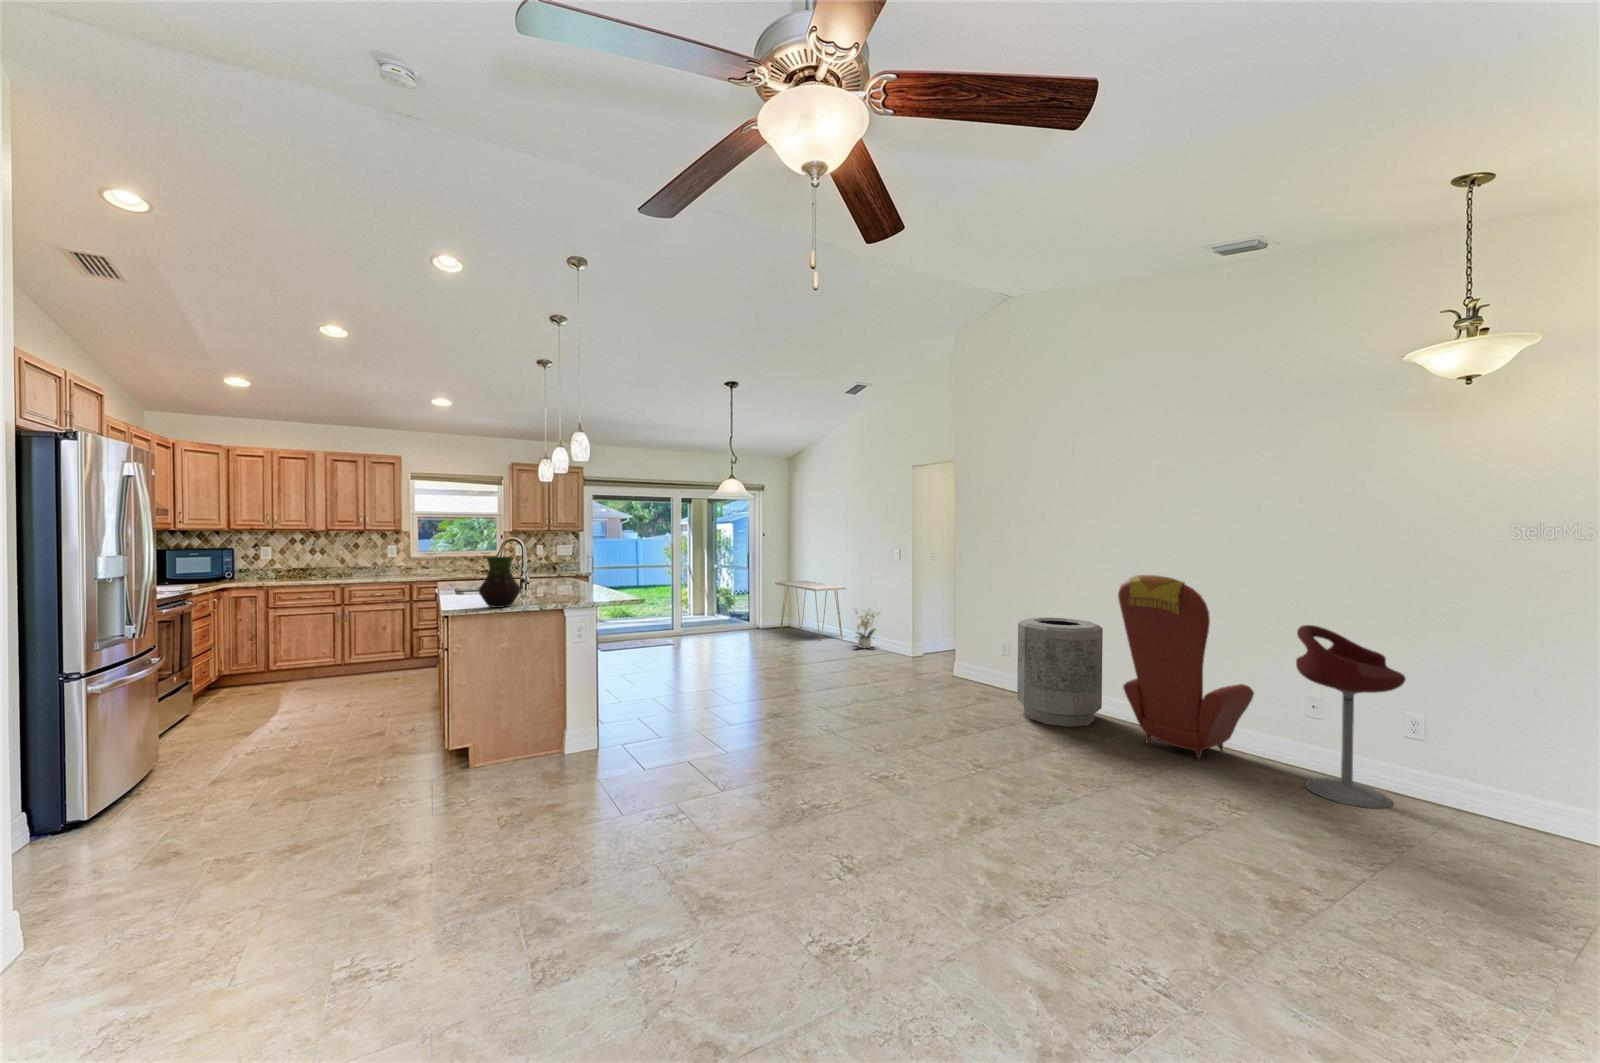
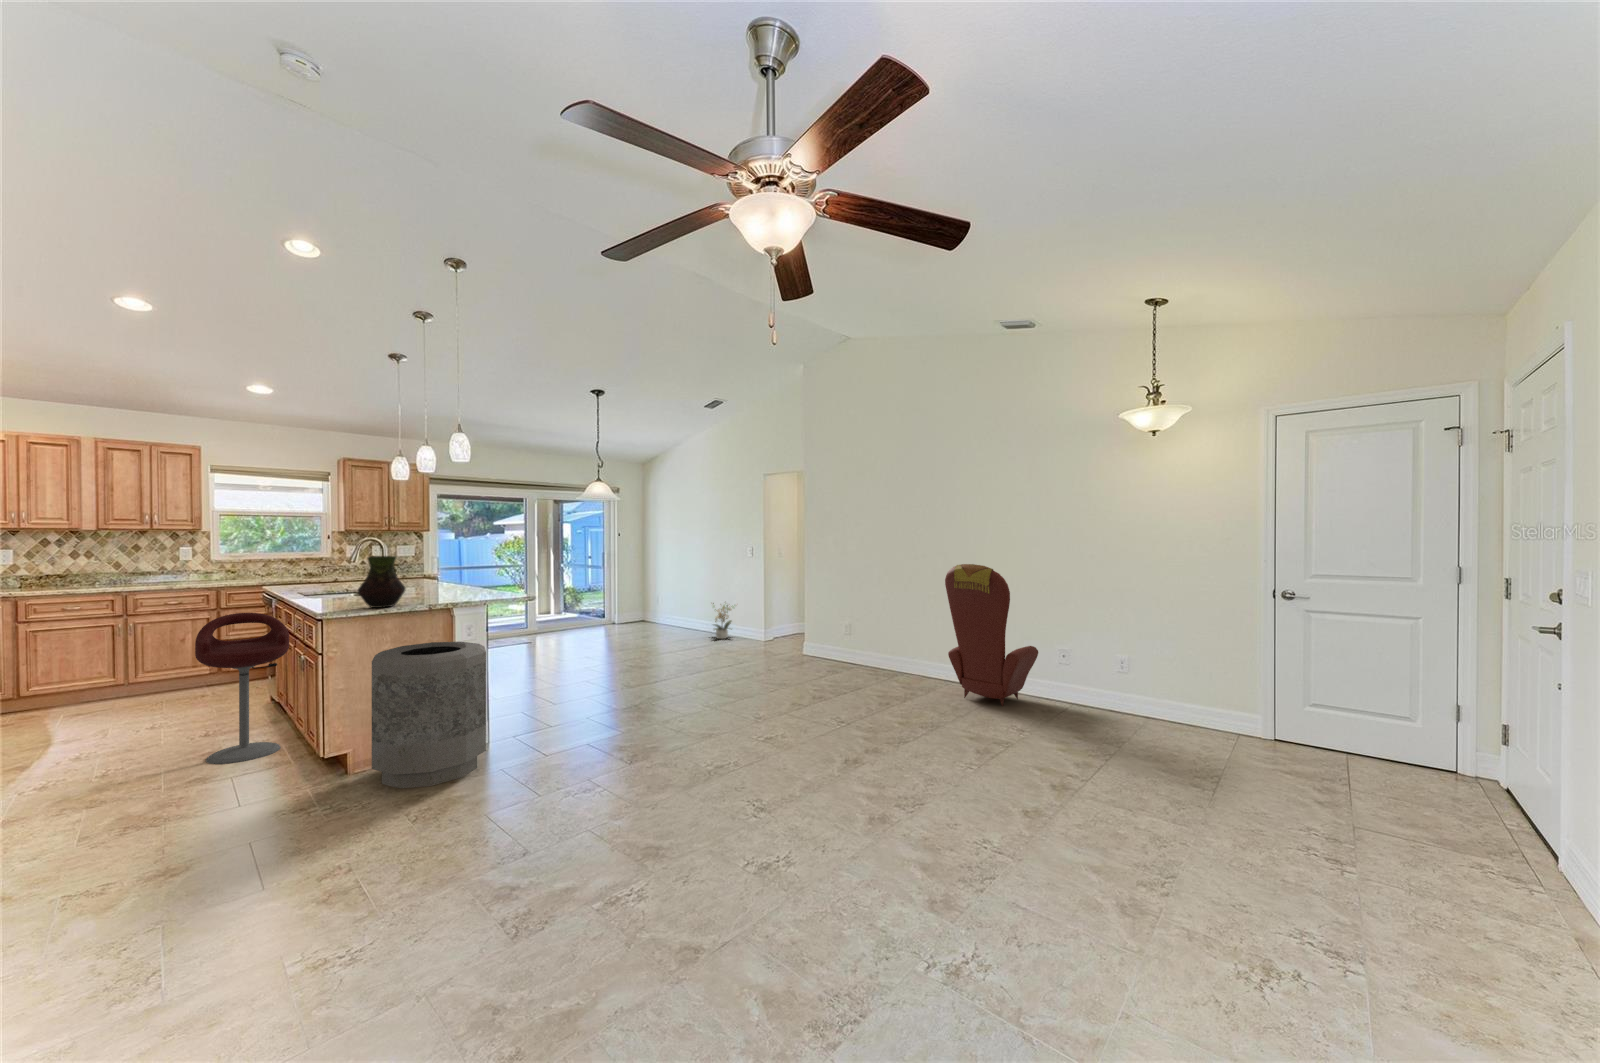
console table: present [775,581,846,641] -> none [631,578,704,635]
trash can: present [1017,617,1103,727] -> present [372,642,486,788]
bar stool: present [1296,625,1405,808] -> present [195,613,289,764]

